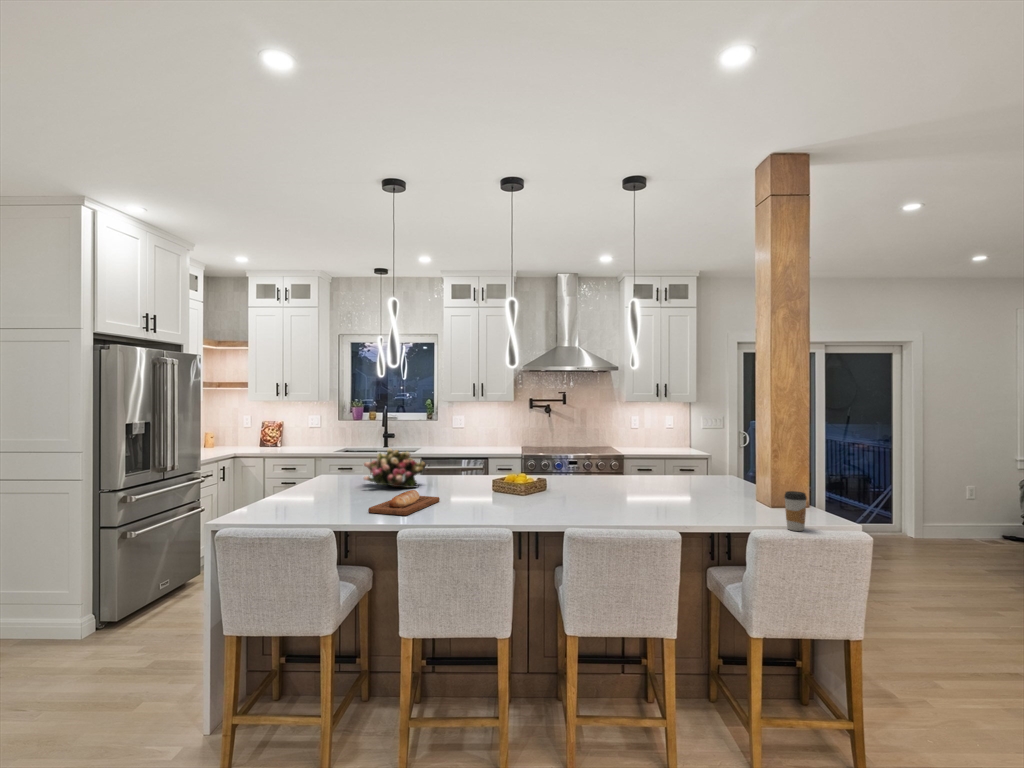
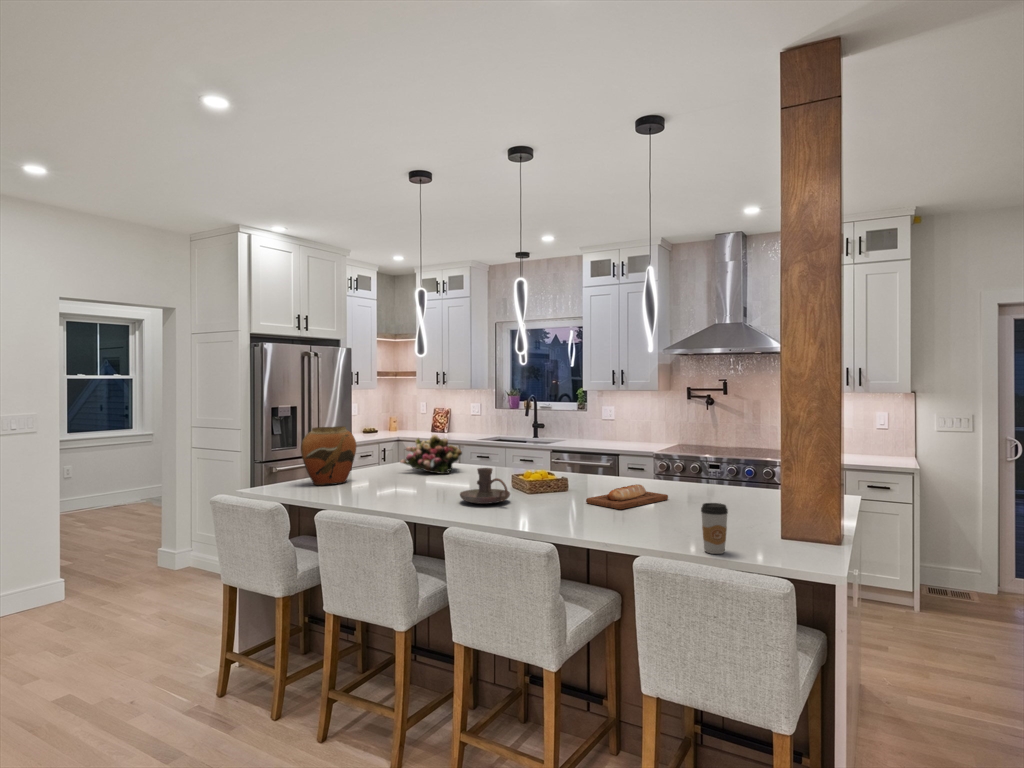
vase: none [293,444,343,512] -> present [301,426,356,485]
candle holder: none [506,478,564,513] -> present [460,468,510,504]
bread loaf: present [368,490,440,515] -> present [586,484,668,509]

